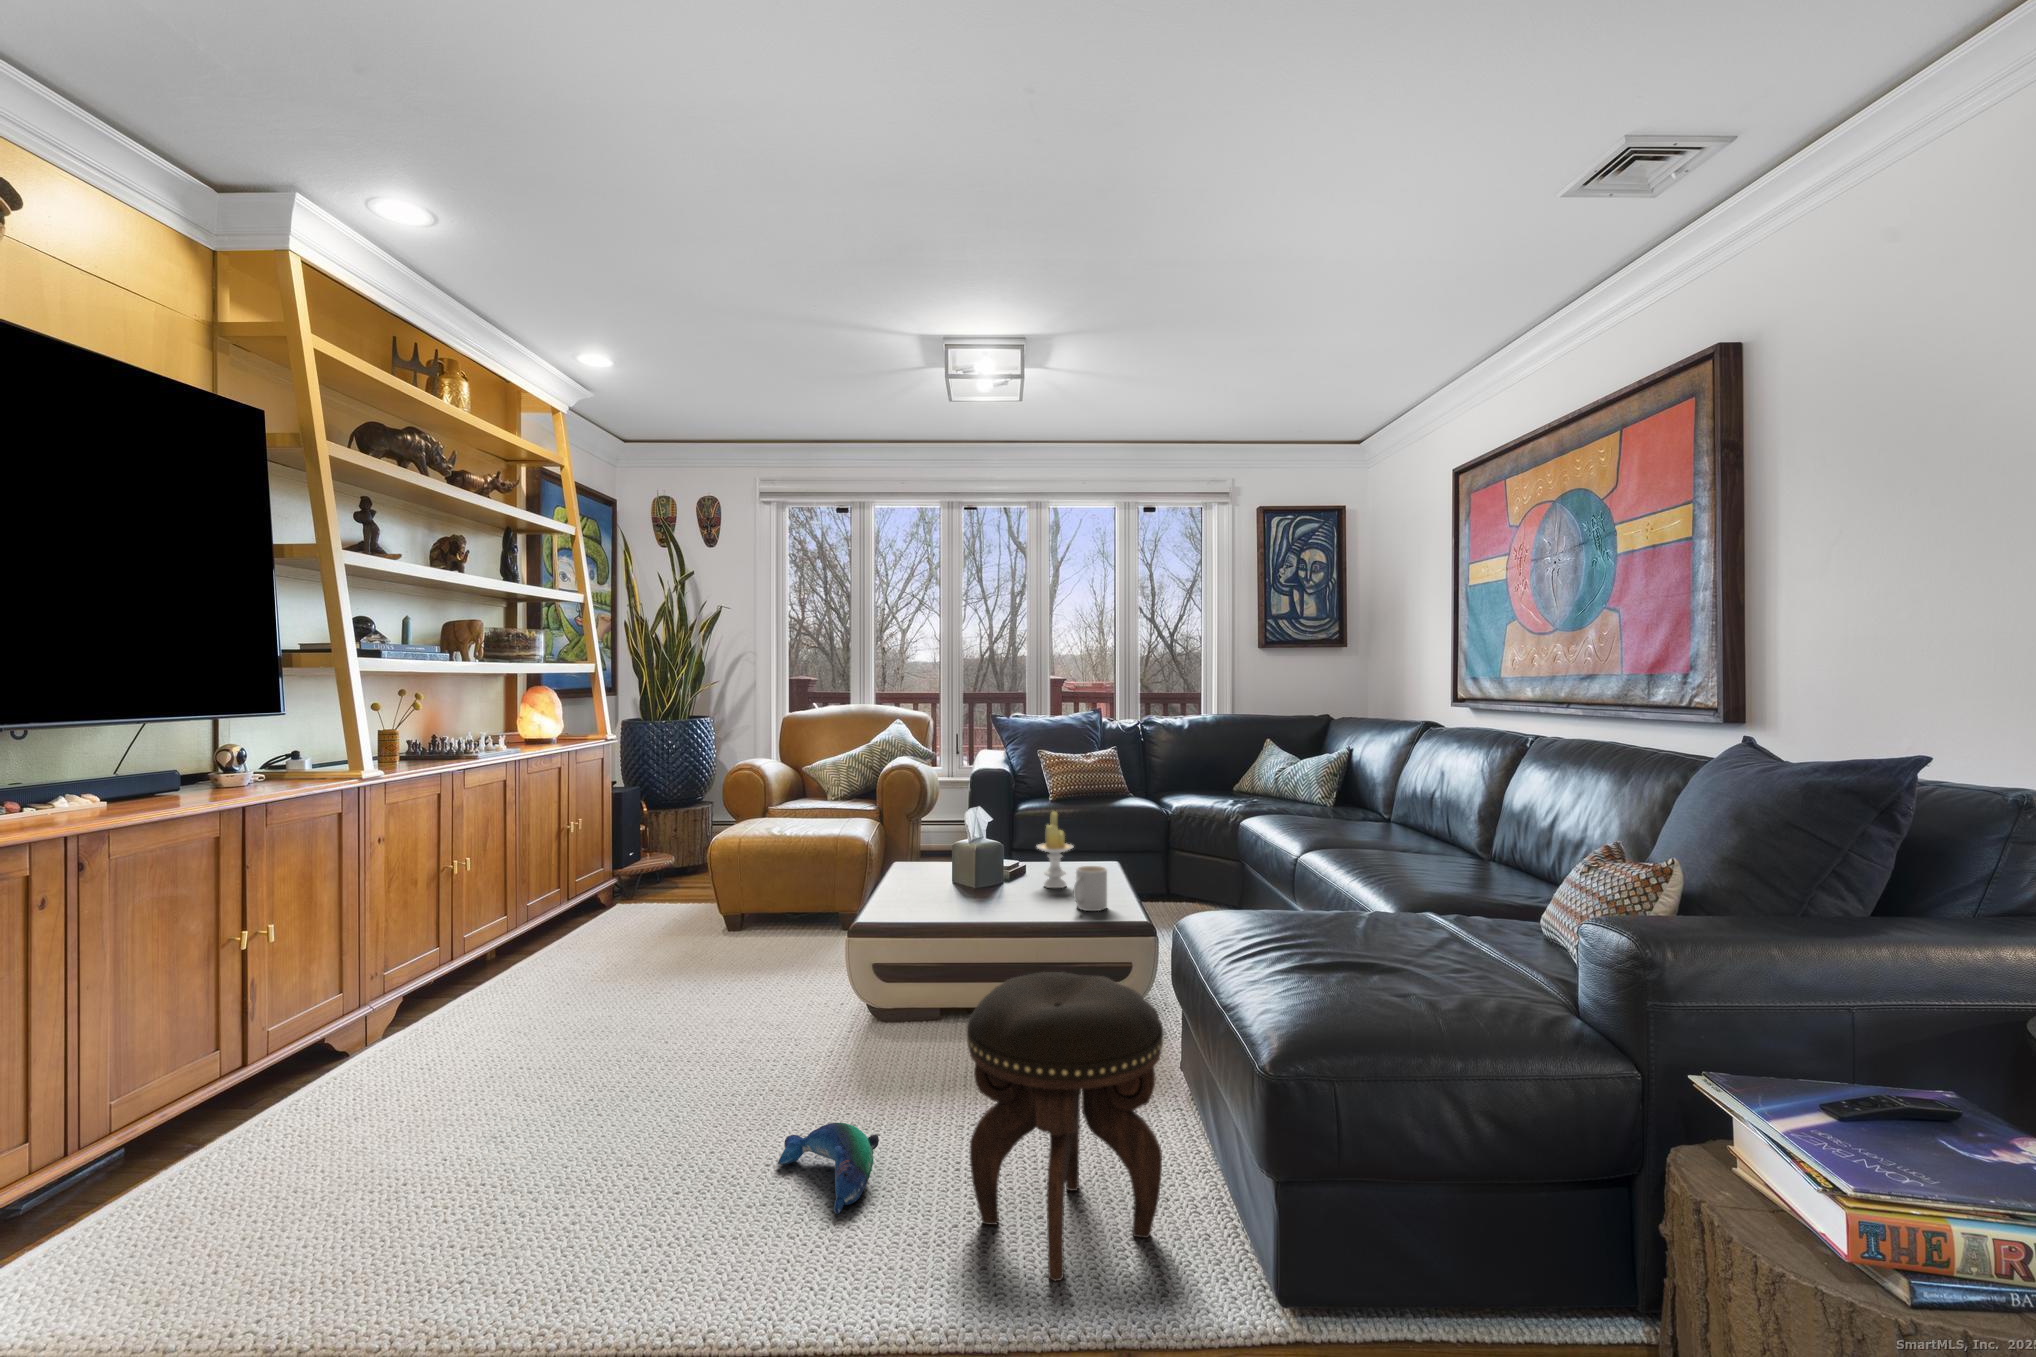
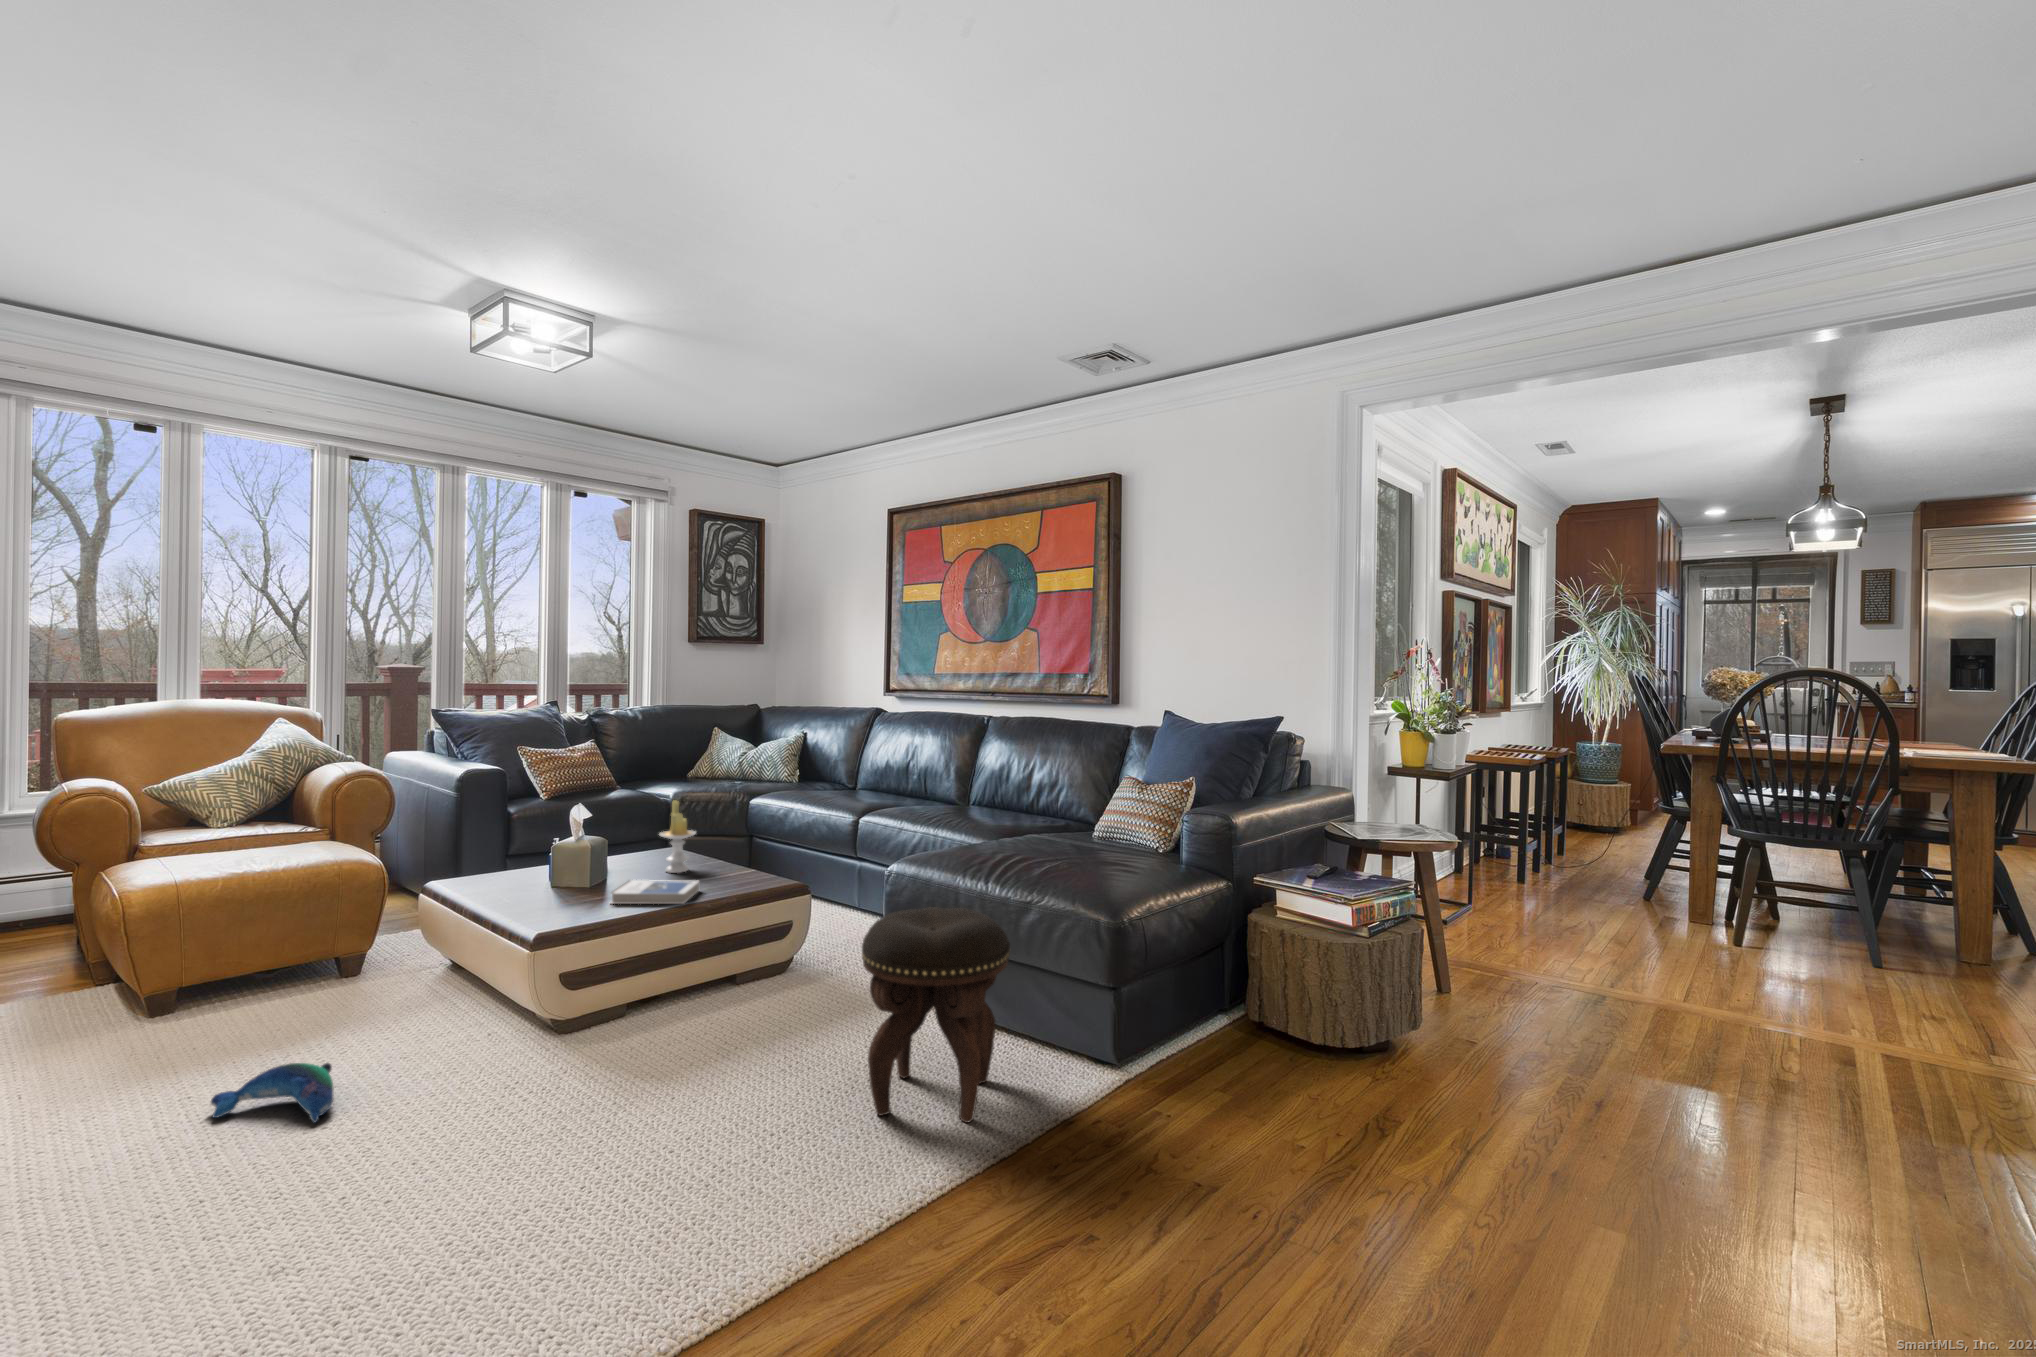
mug: present [1074,866,1107,911] -> none [731,843,760,884]
hardback book: none [944,888,1034,920] -> present [609,880,699,904]
plush toy: present [778,1123,879,1214] -> present [211,1063,334,1122]

